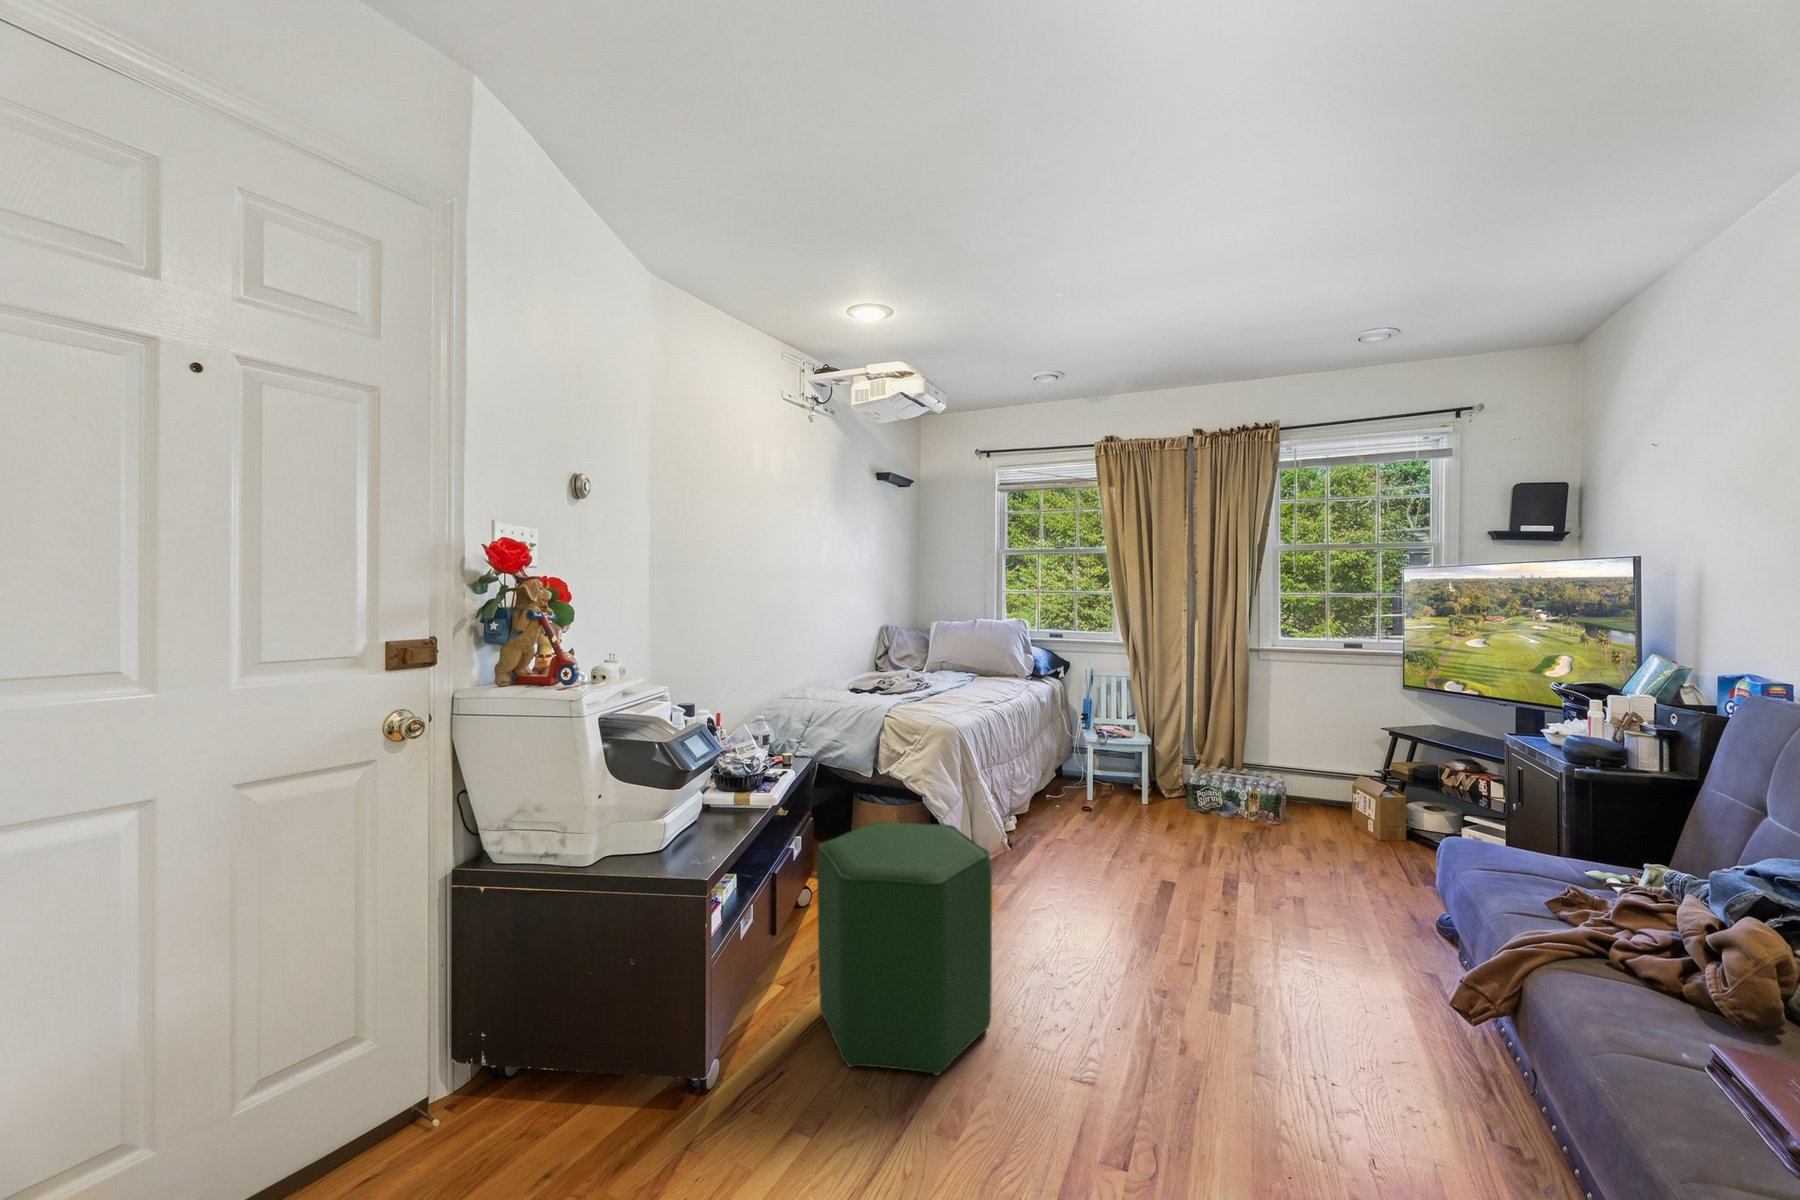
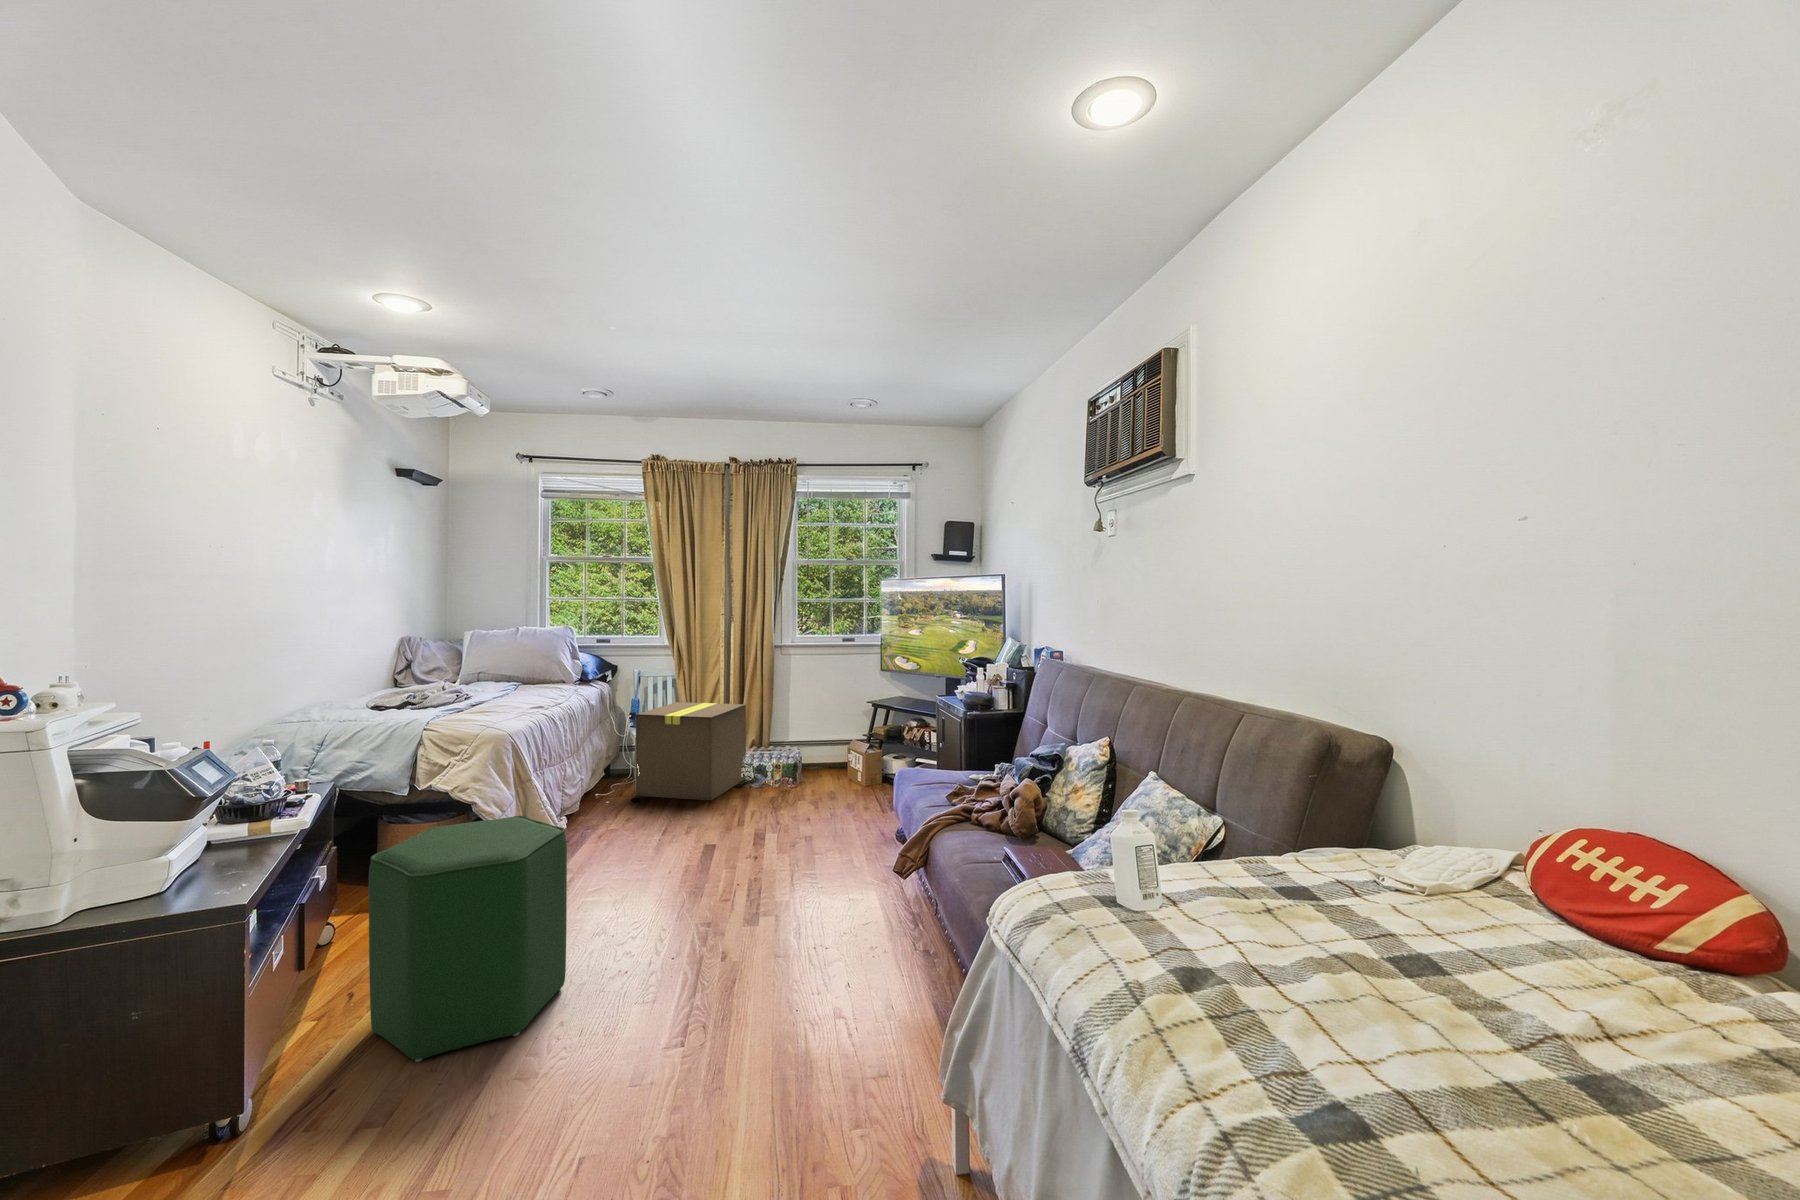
cardboard box: none [1084,706,1212,827] -> present [636,702,746,801]

